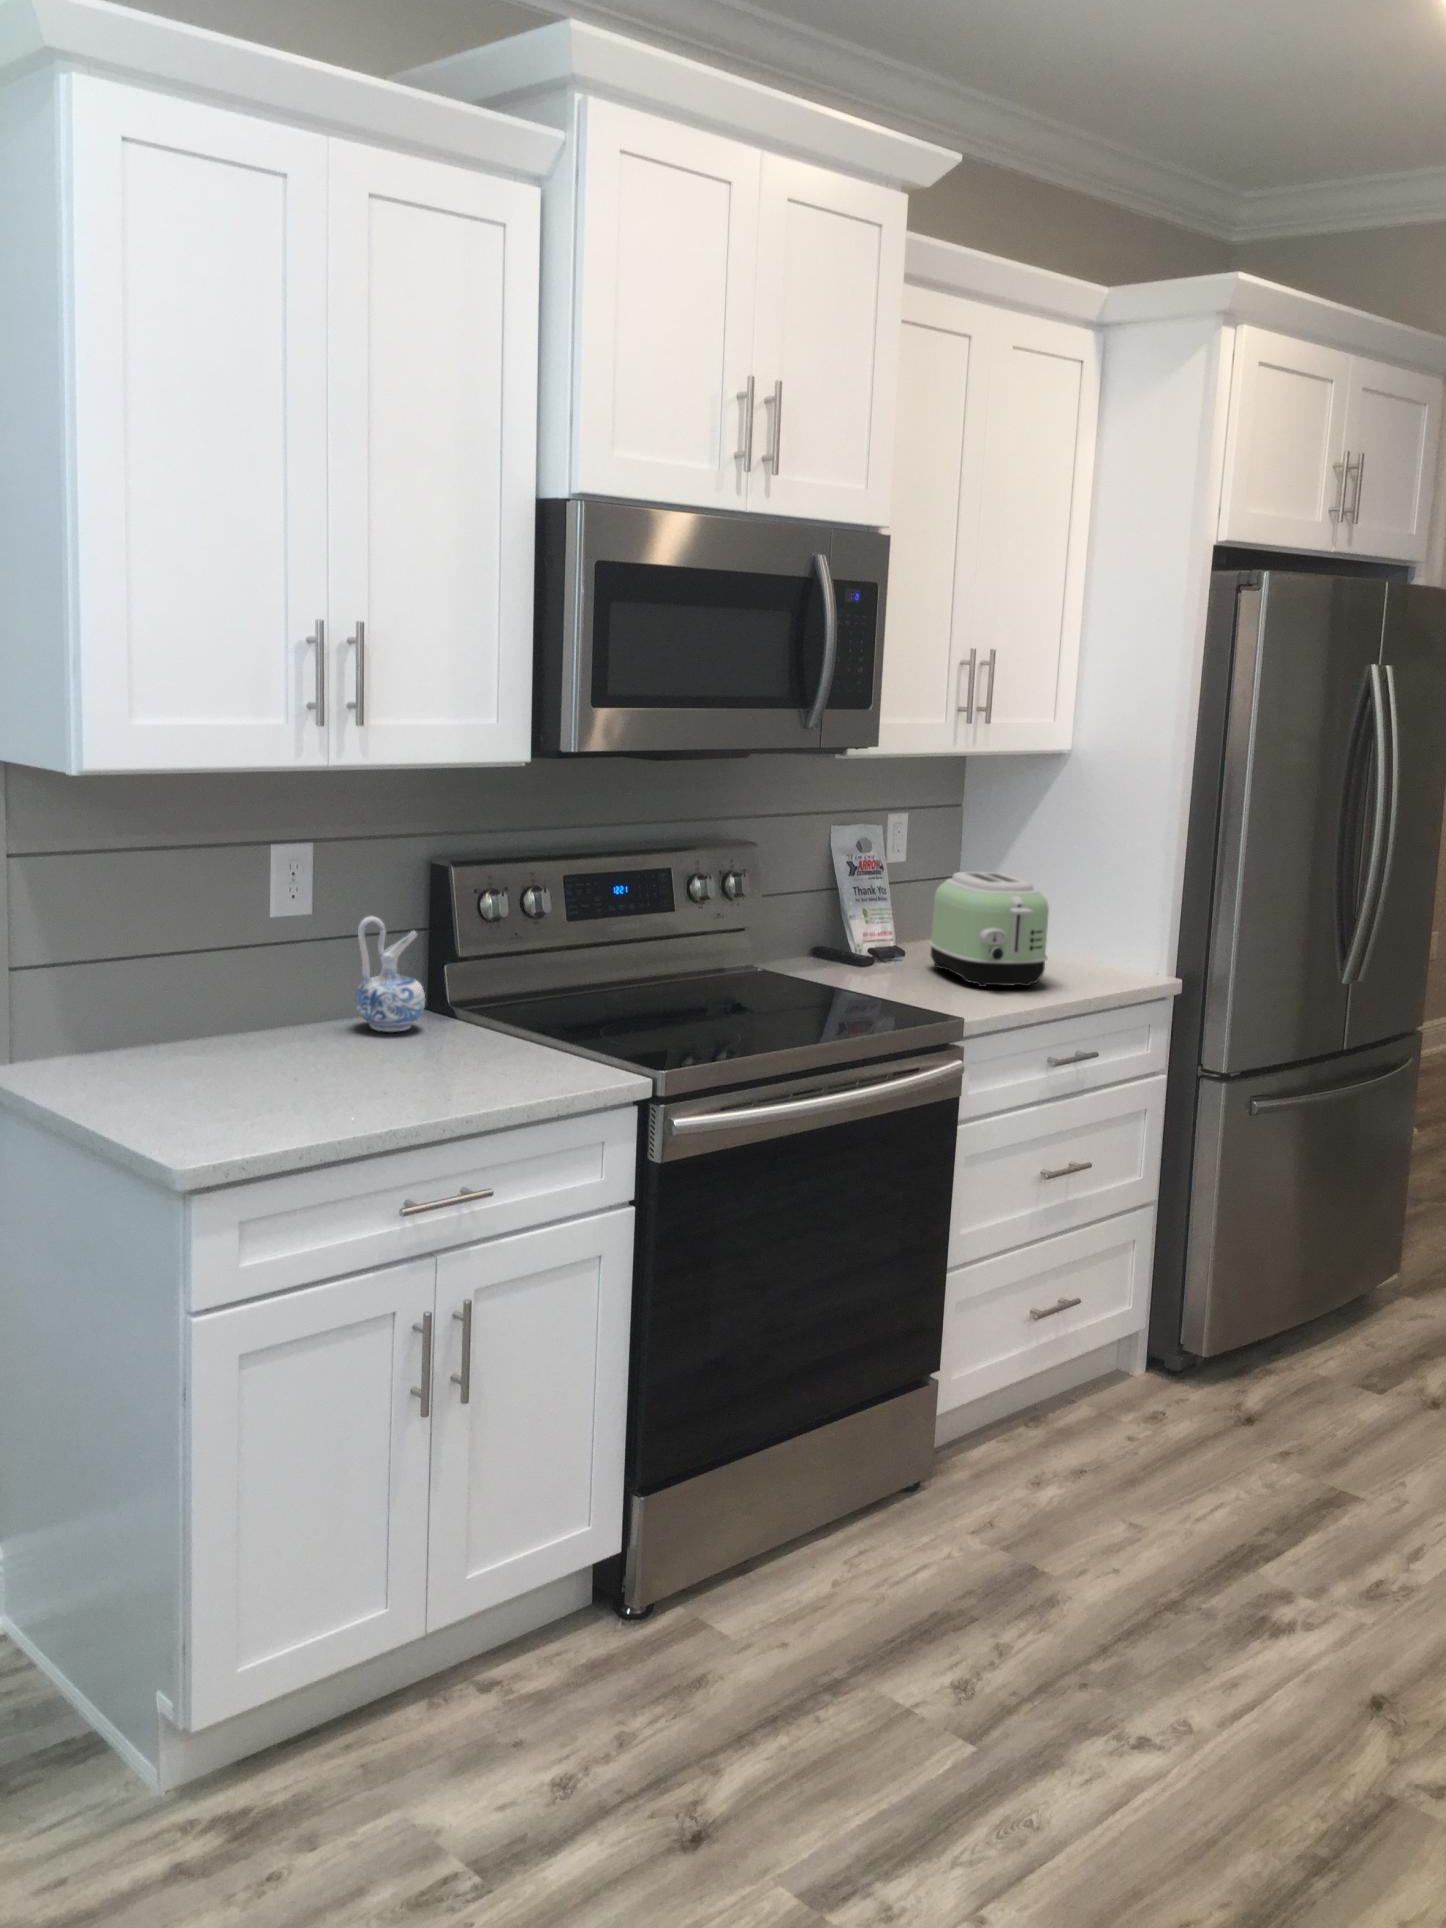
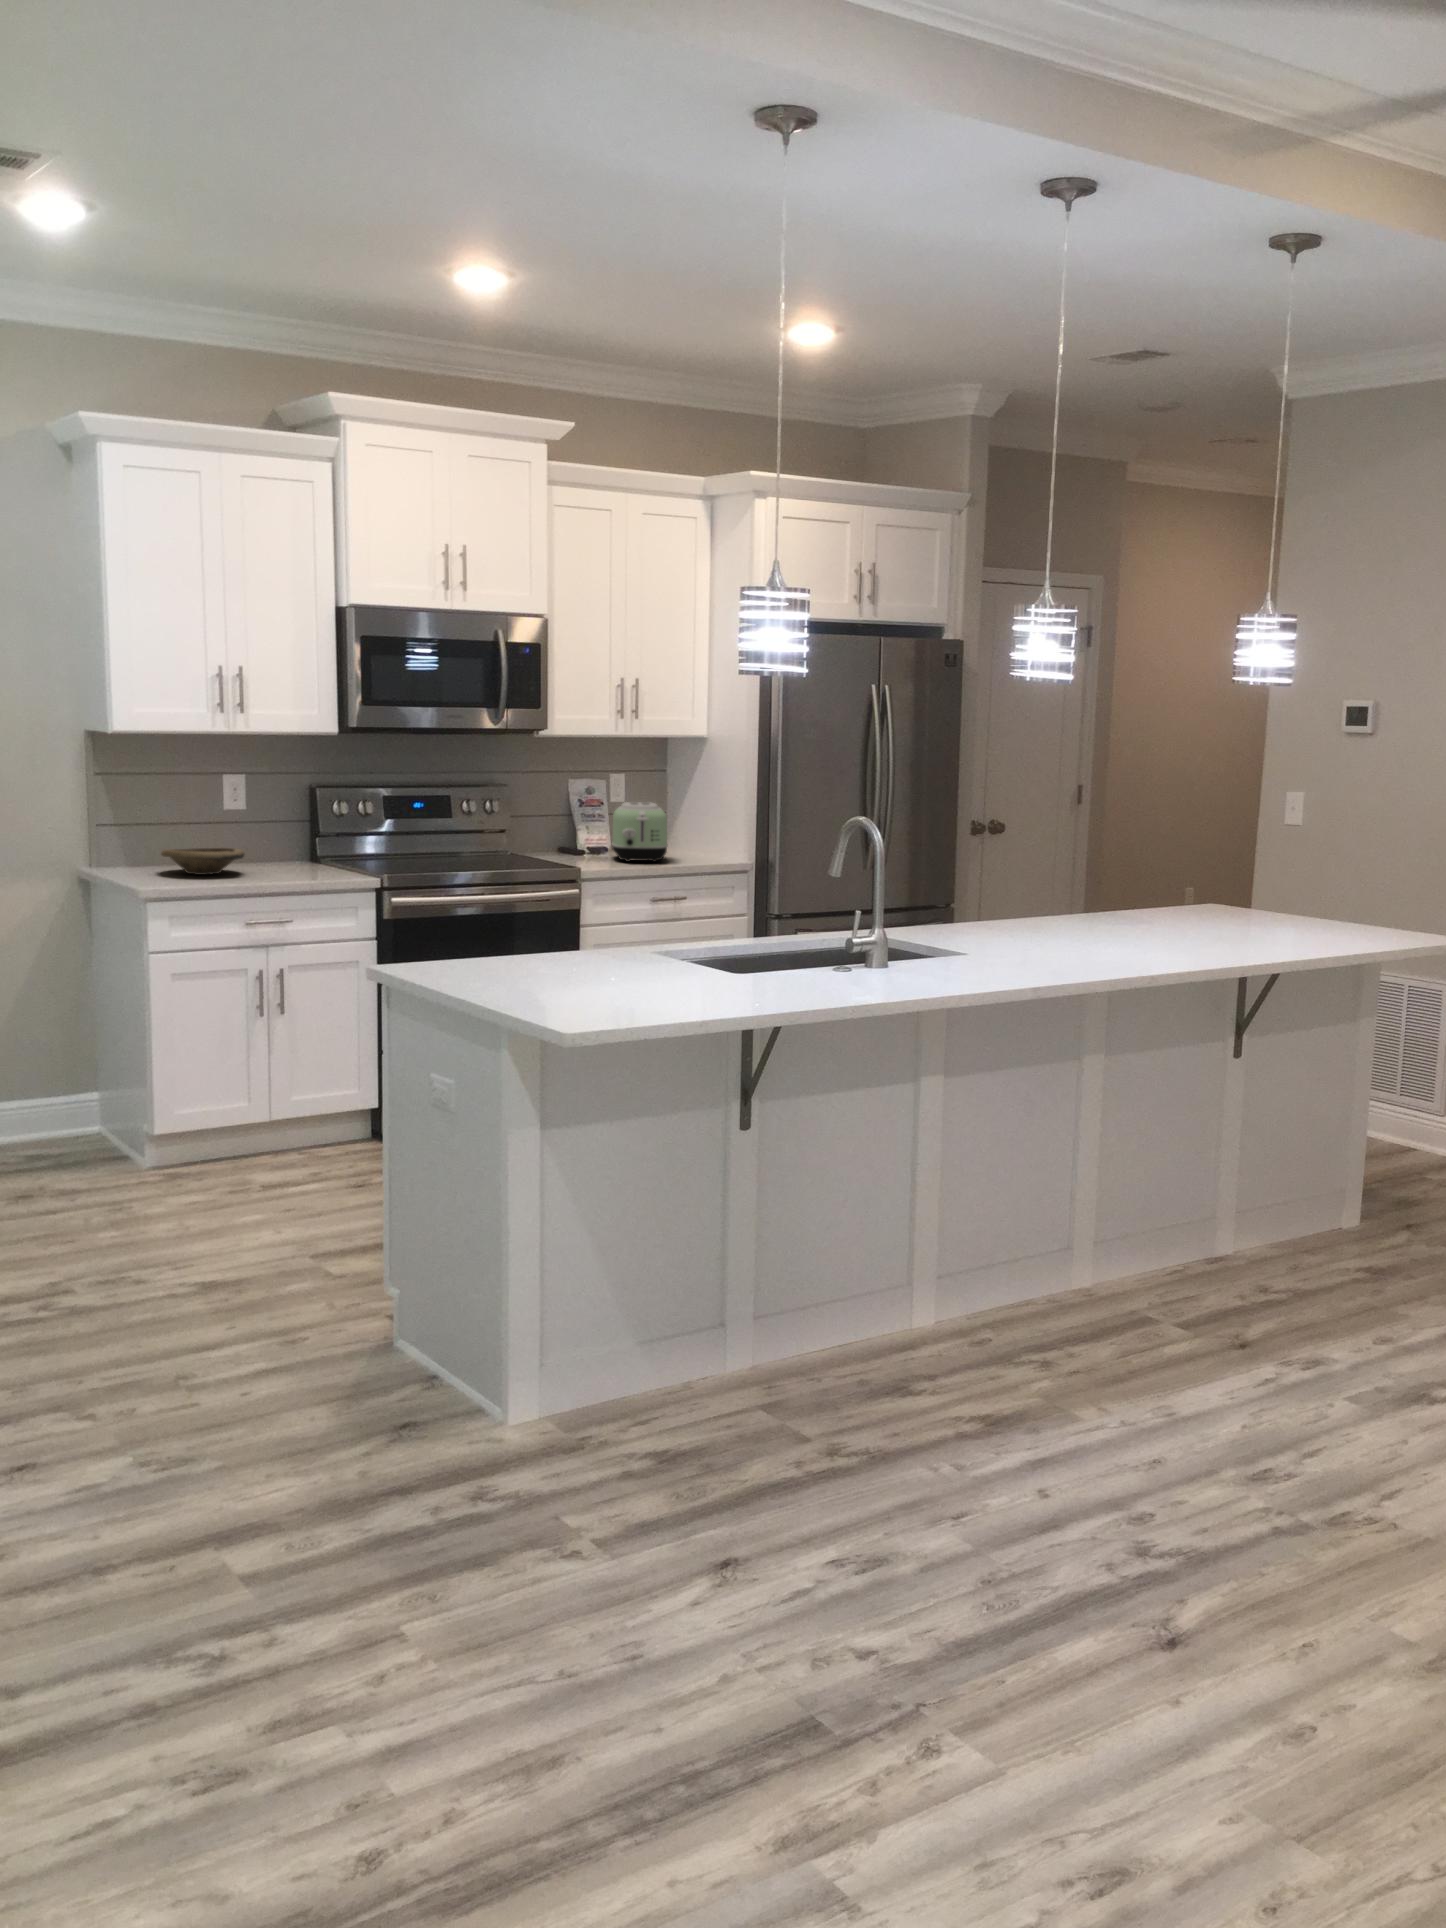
ceramic pitcher: present [355,916,425,1031] -> none [262,810,297,865]
bowl: none [174,1008,365,1082] -> present [161,848,245,875]

